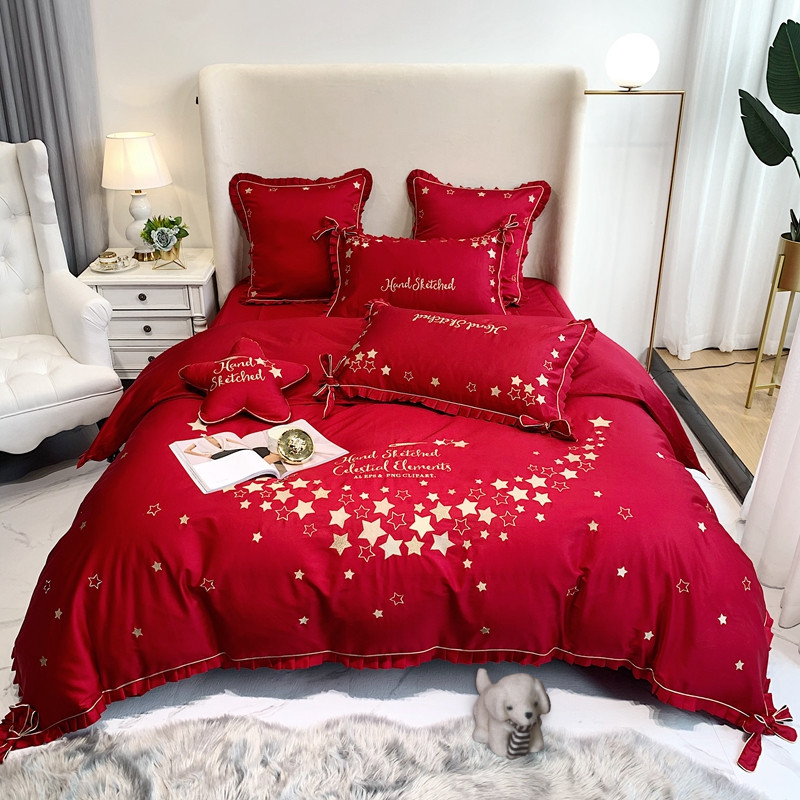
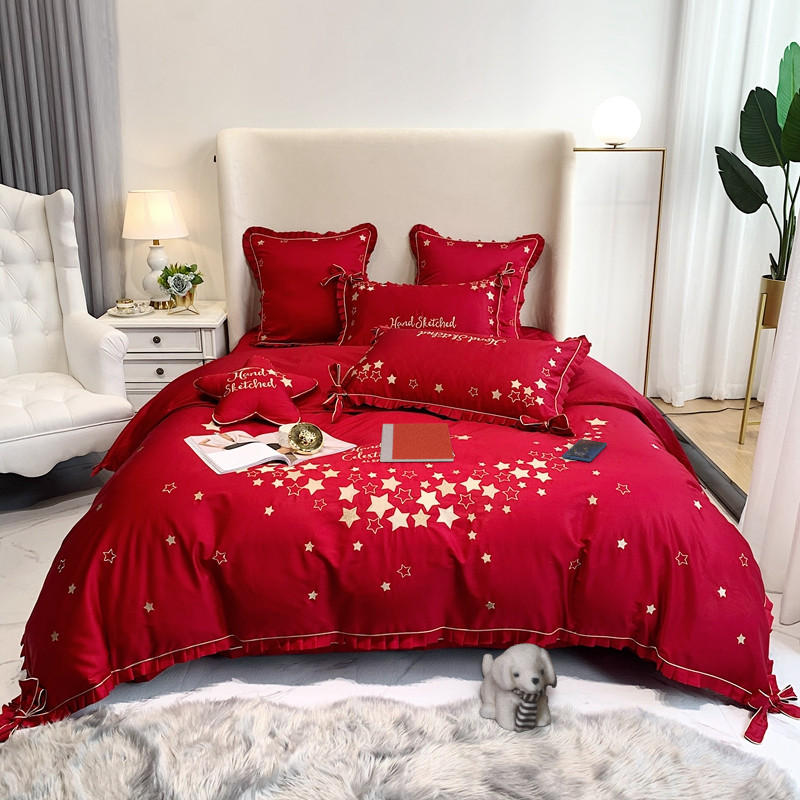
notebook: none [373,422,449,478] -> present [380,424,454,462]
smartphone: none [563,446,610,479] -> present [563,439,607,462]

